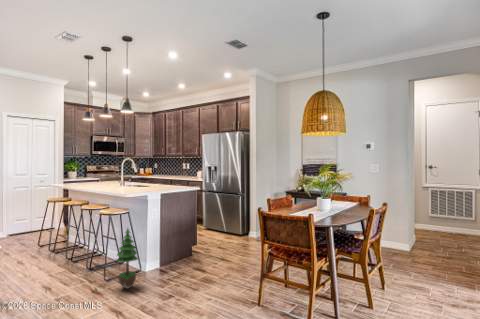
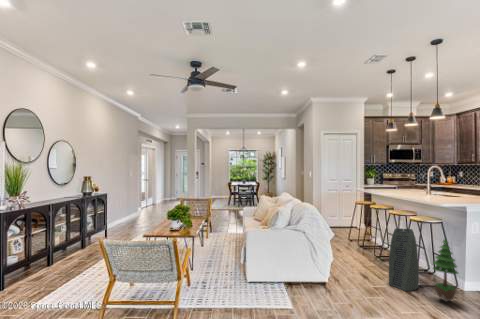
air purifier: none [74,224,106,291] -> present [389,228,419,291]

